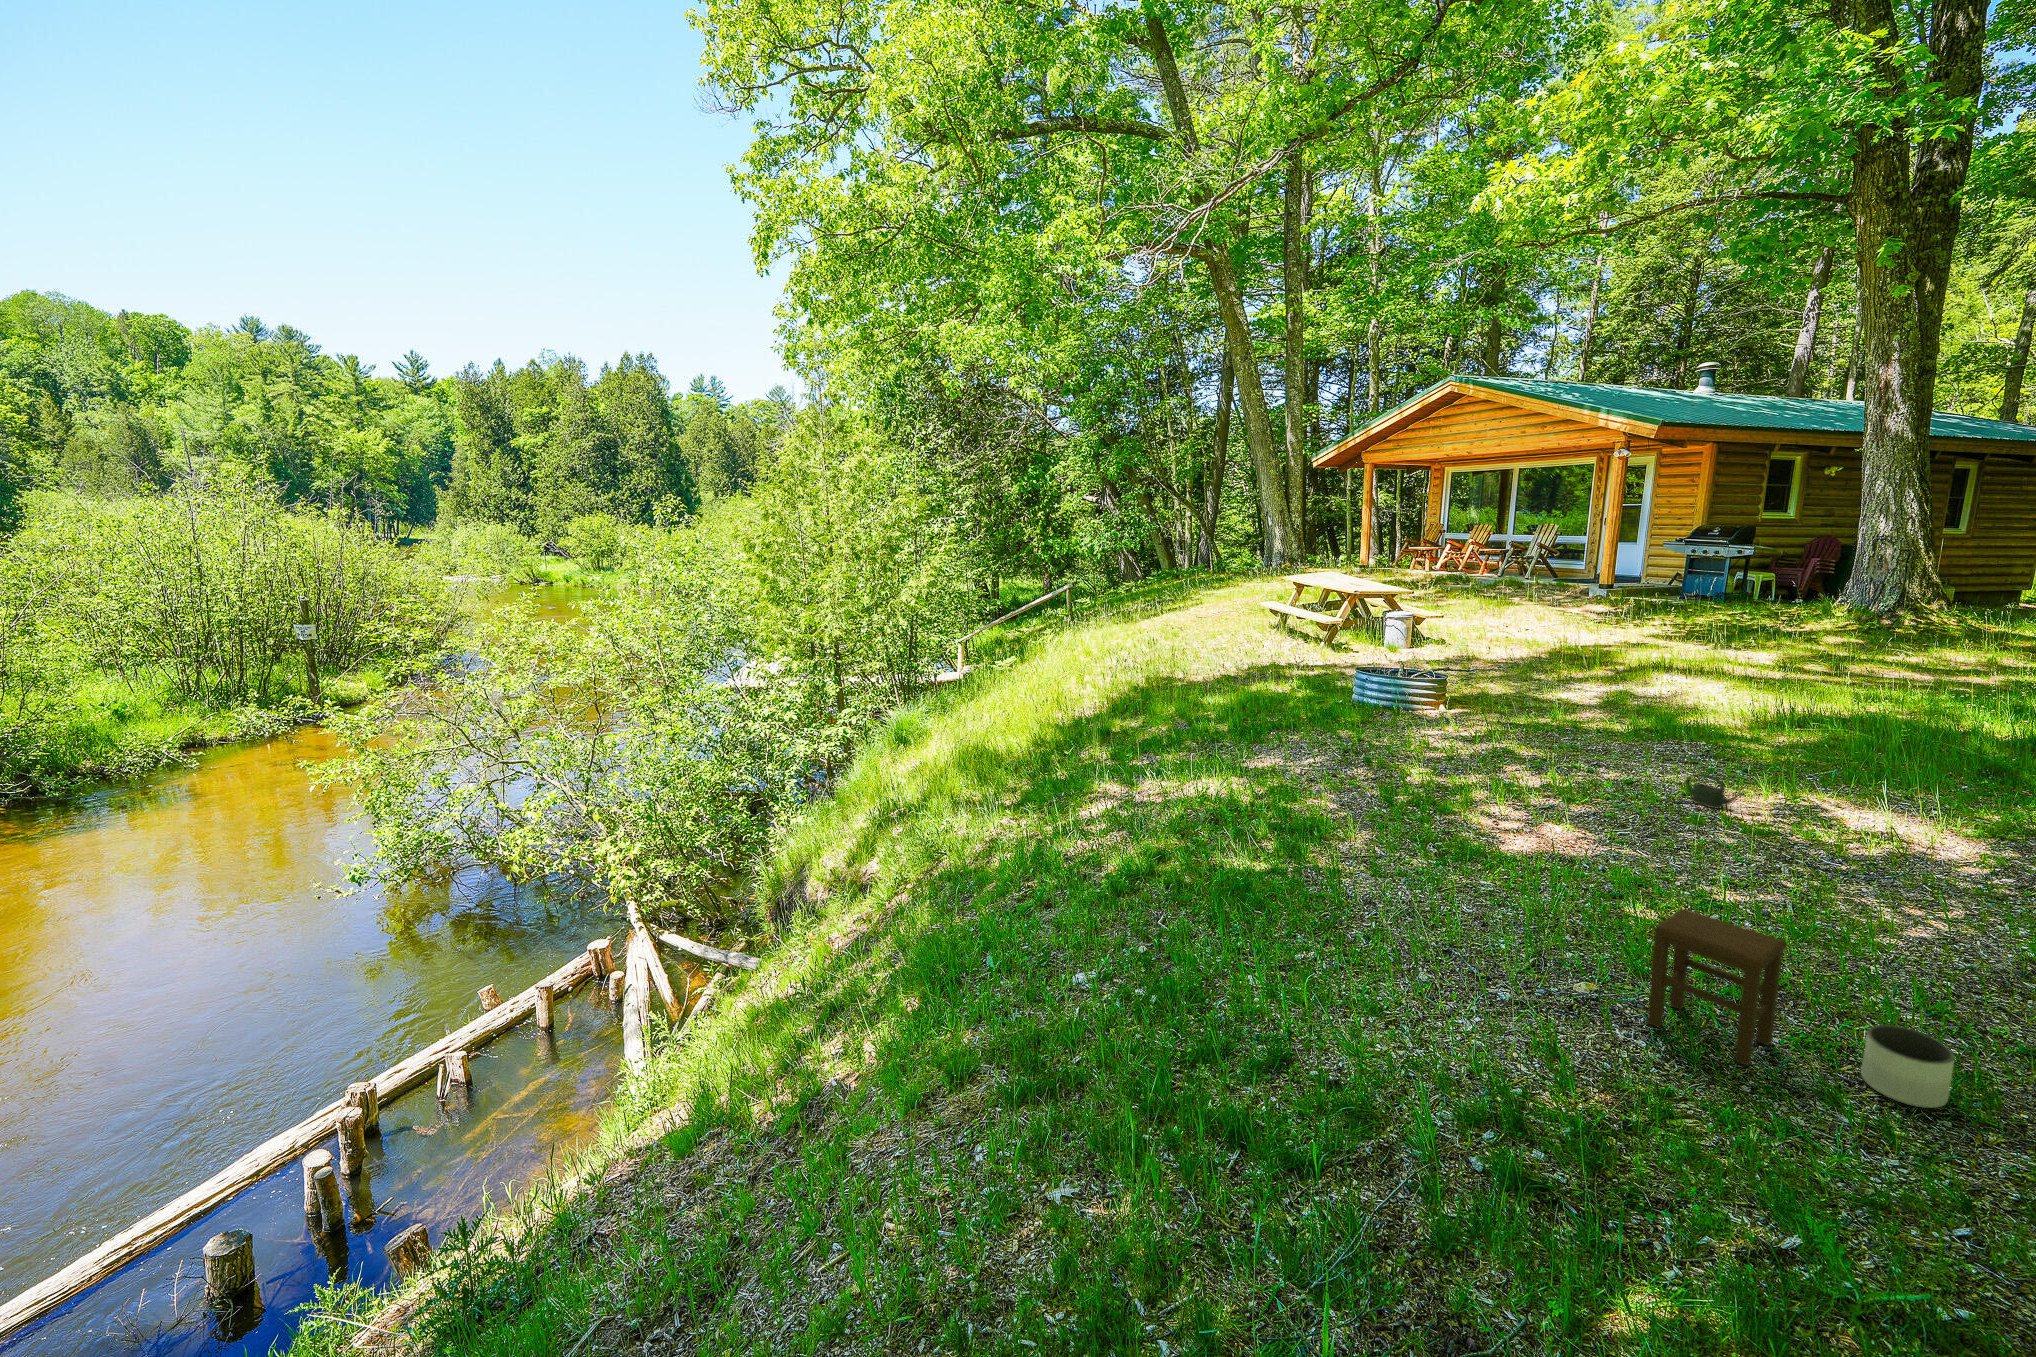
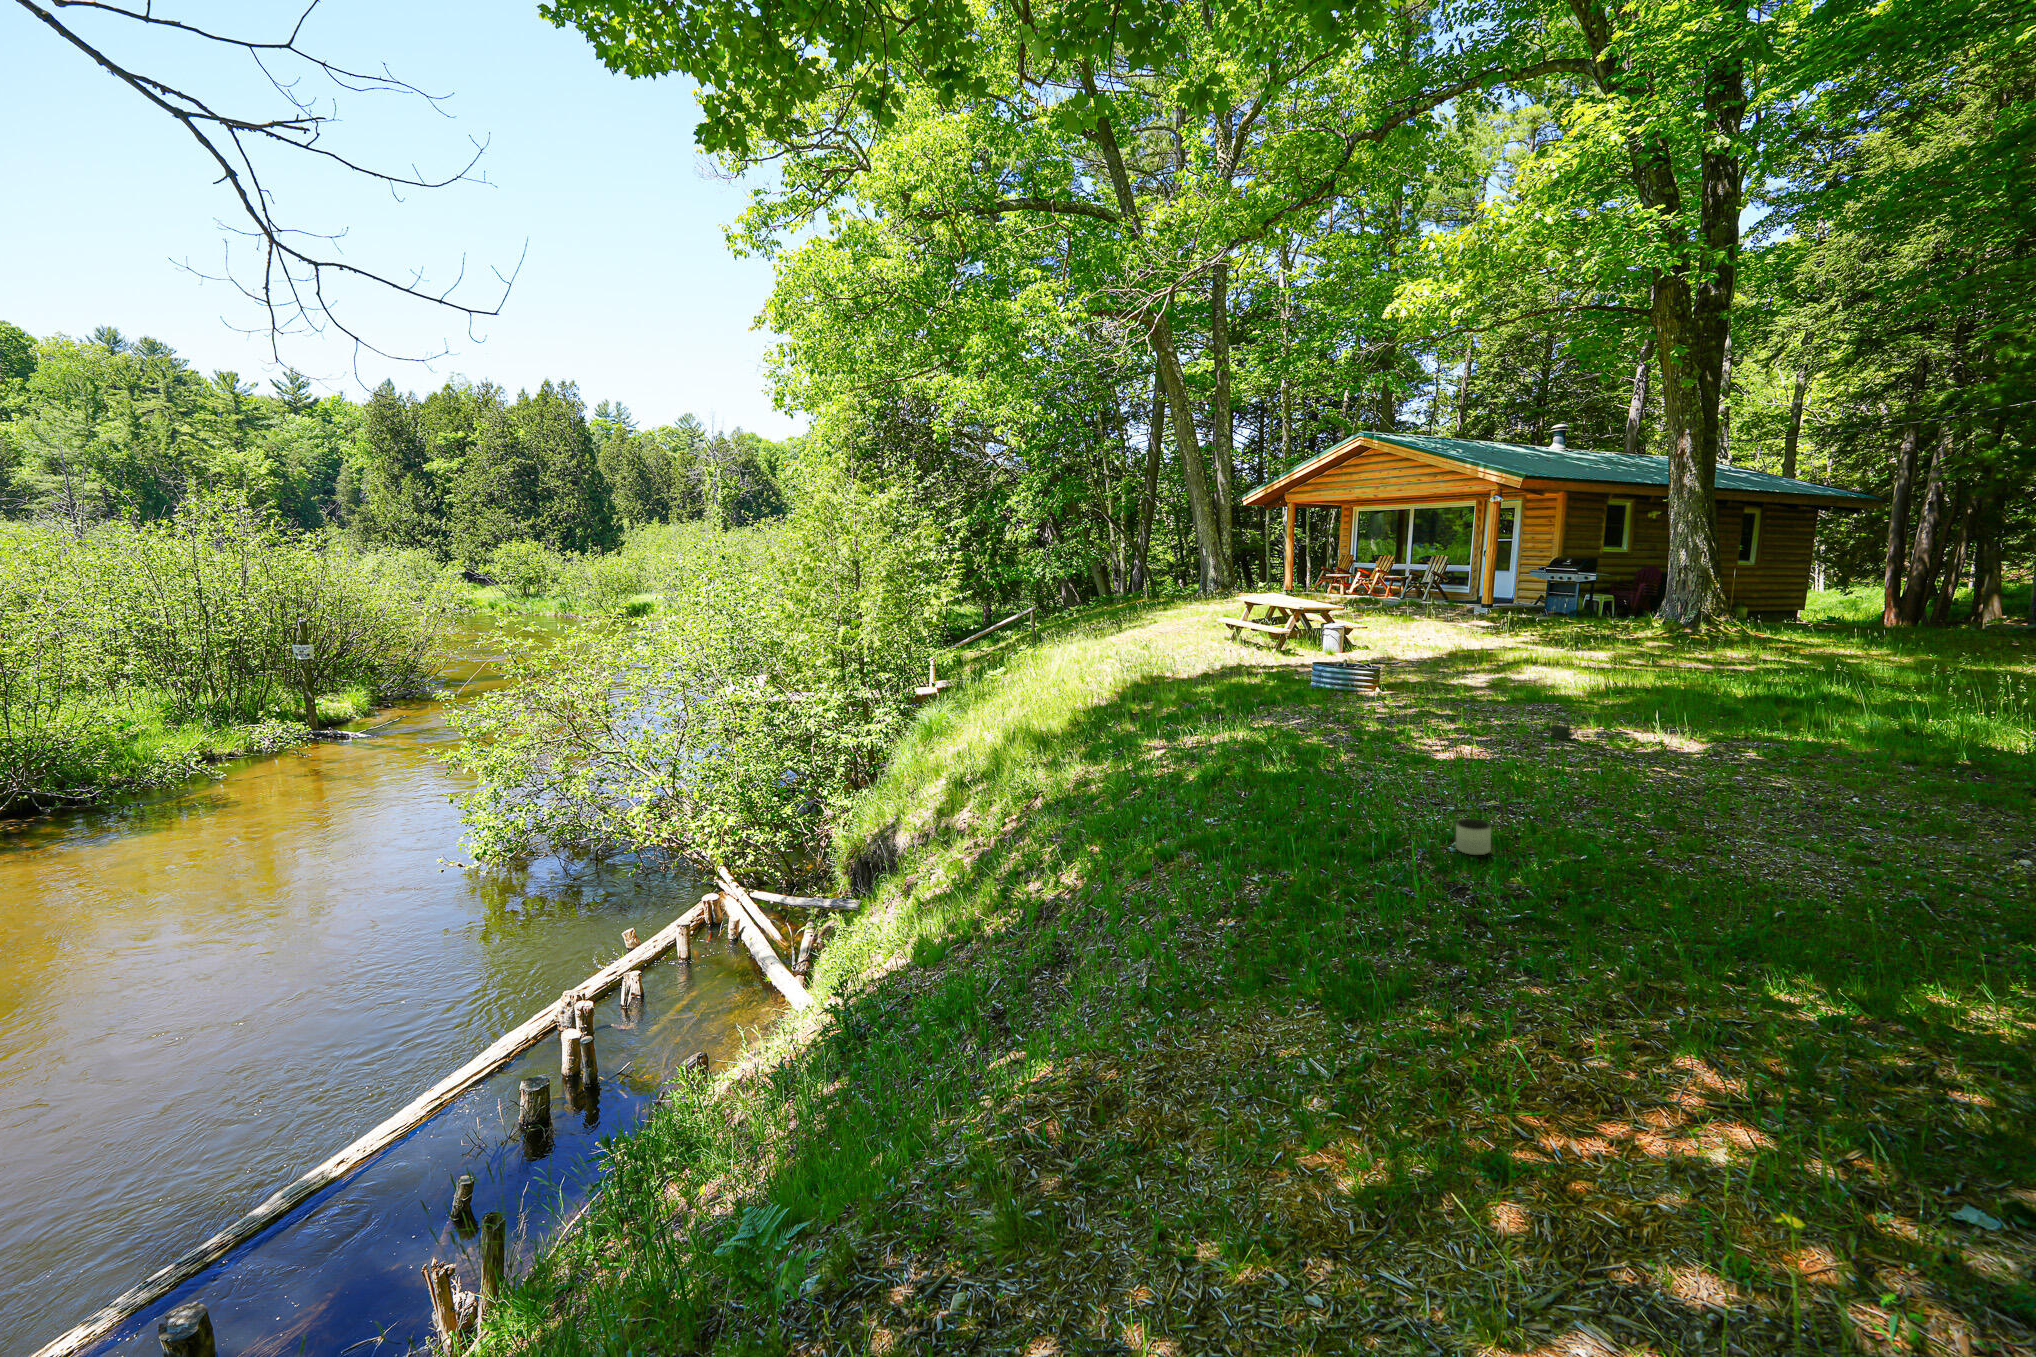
stool: present [1647,909,1788,1066] -> none [1525,767,1595,847]
planter: present [1861,1025,1955,1108] -> present [1456,819,1491,855]

